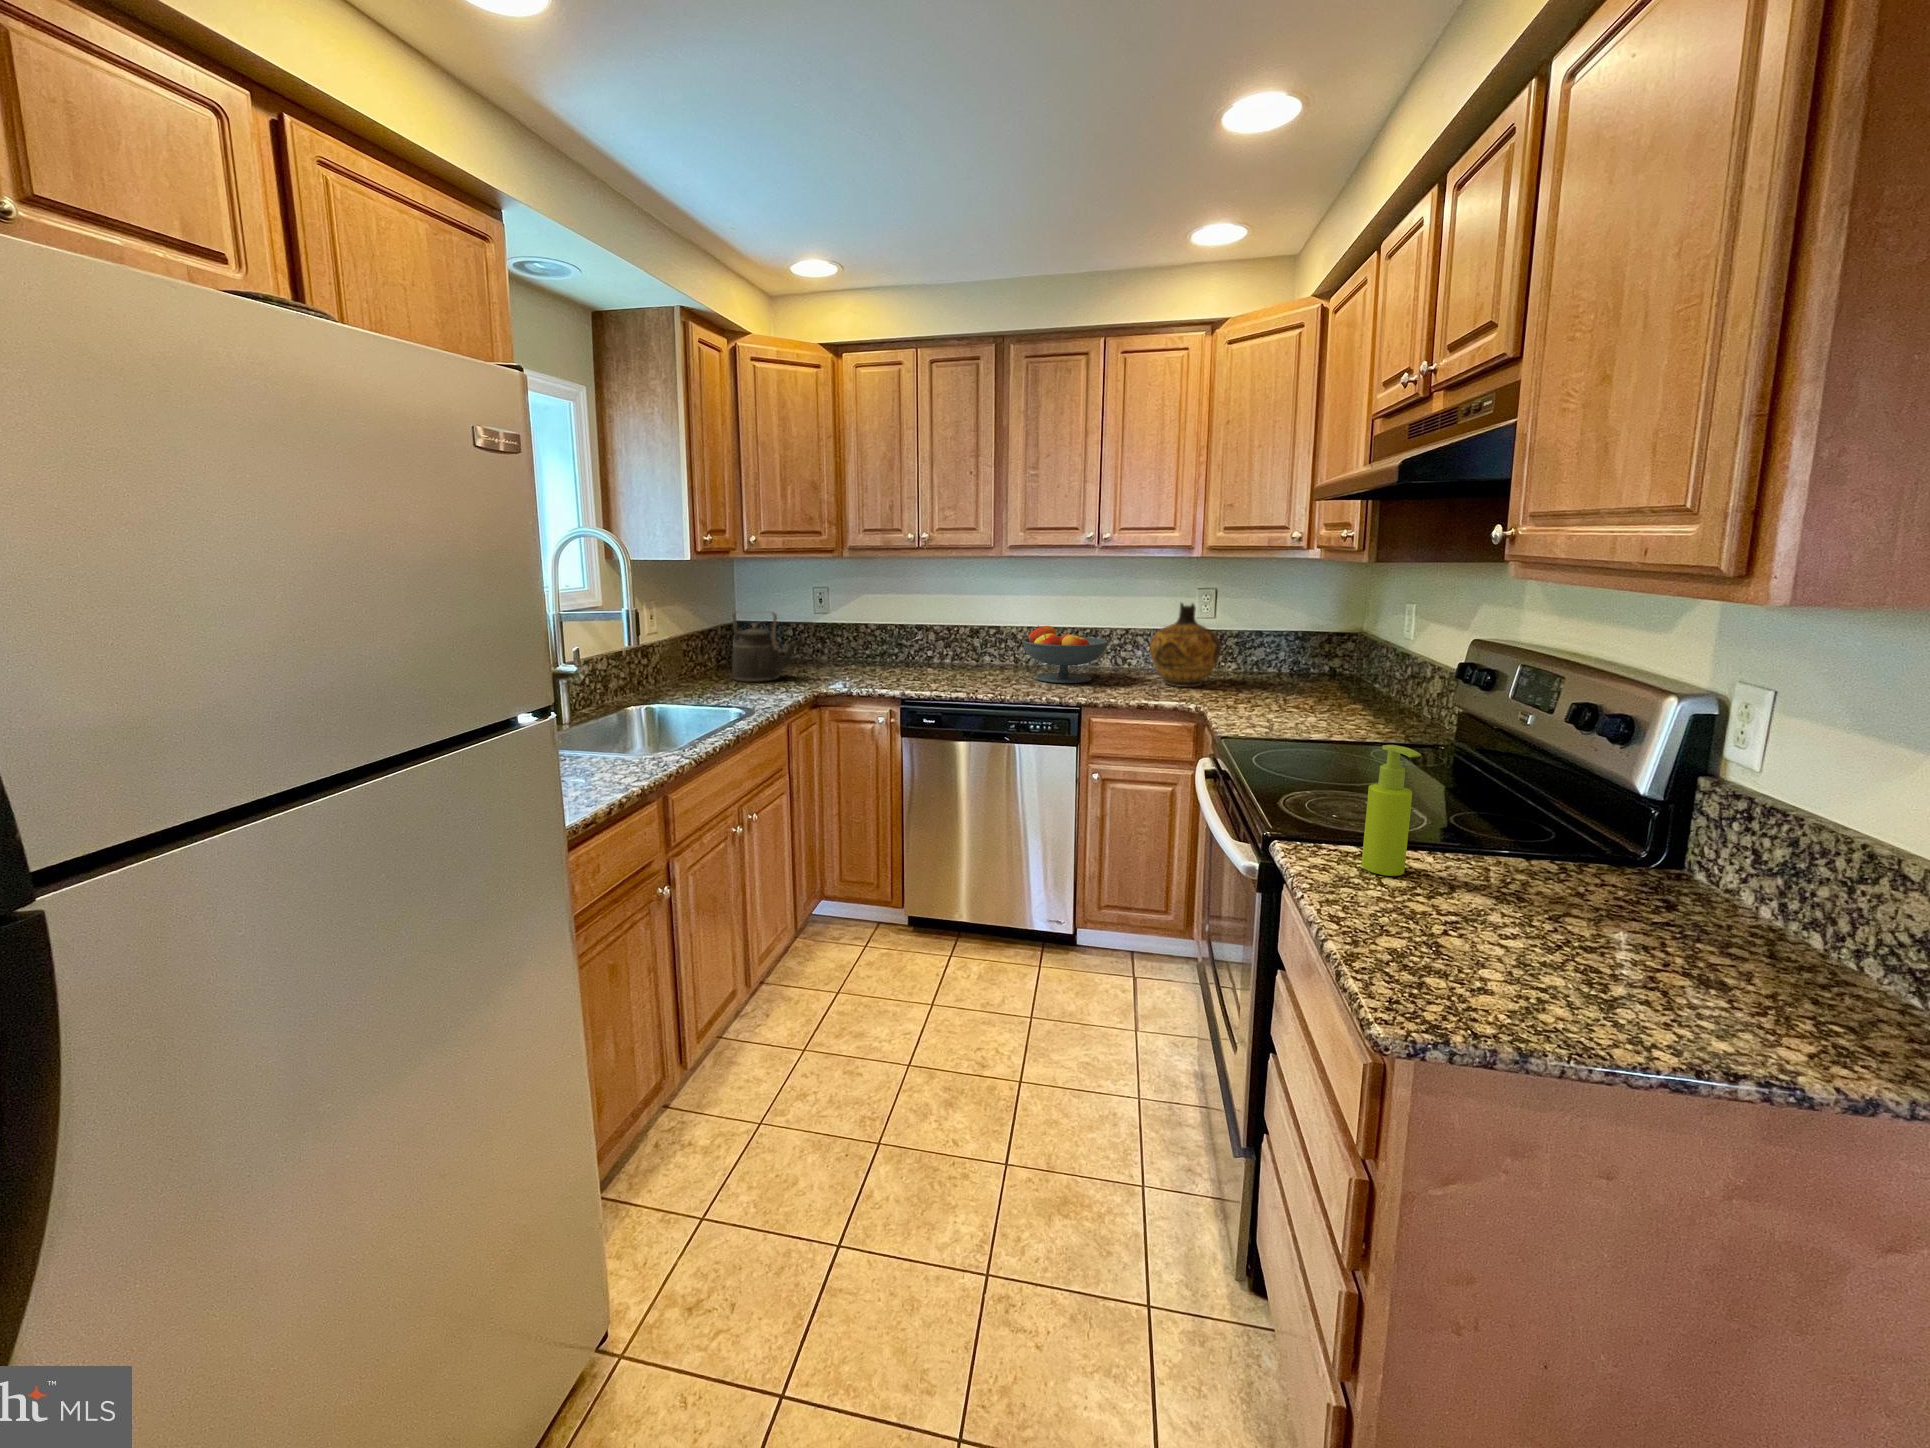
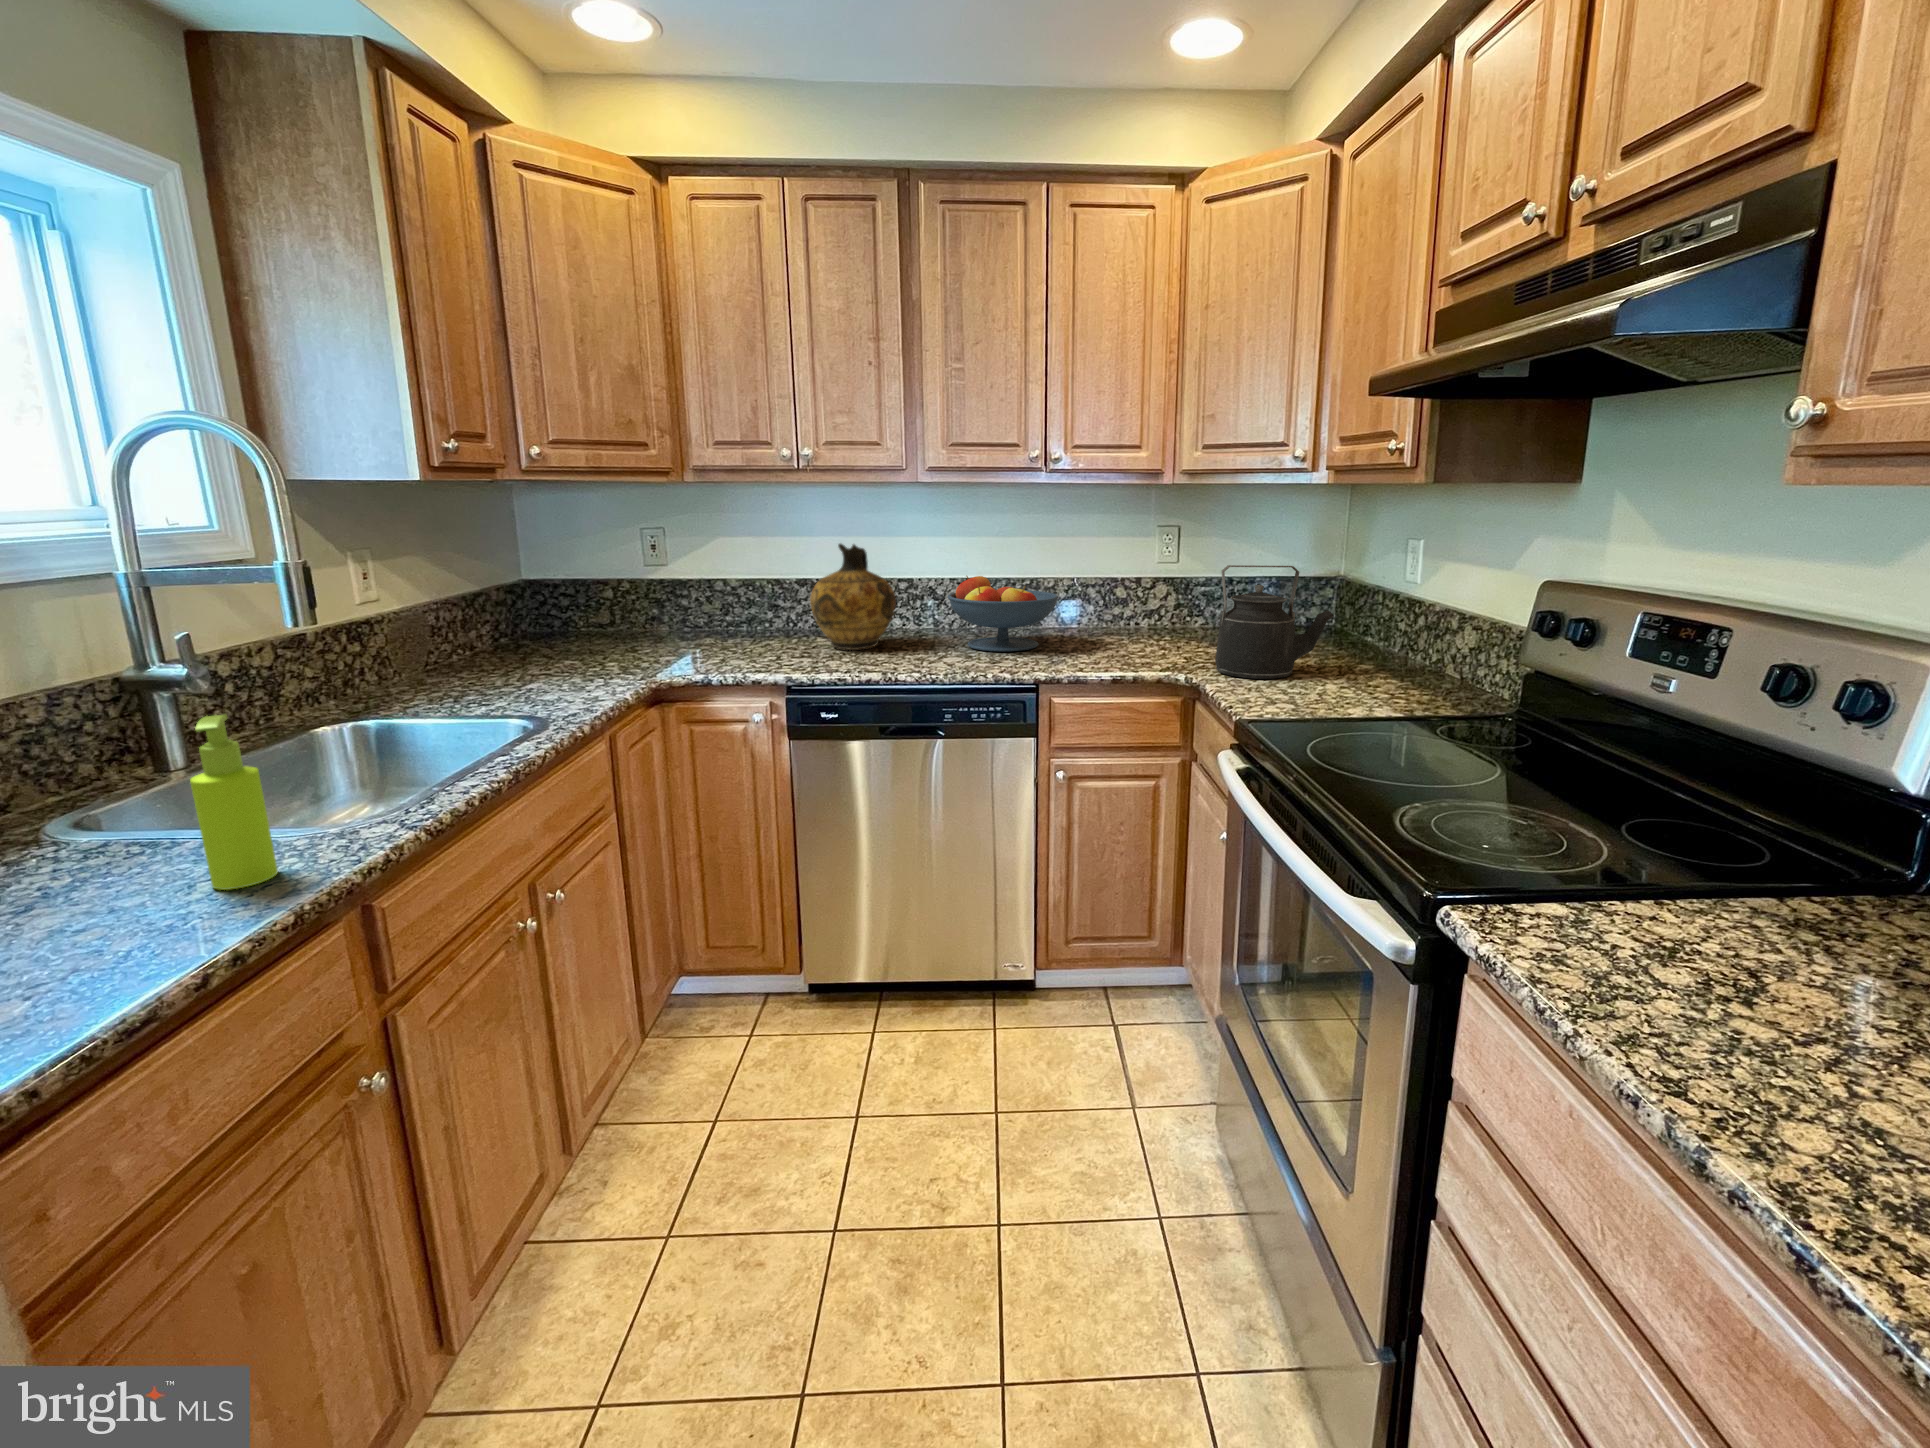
ceramic jug: present [1150,603,1221,687] -> present [810,544,896,650]
kettle: present [732,612,798,682] -> present [1215,565,1334,679]
soap dispenser: present [1361,745,1421,876] -> present [190,715,278,890]

